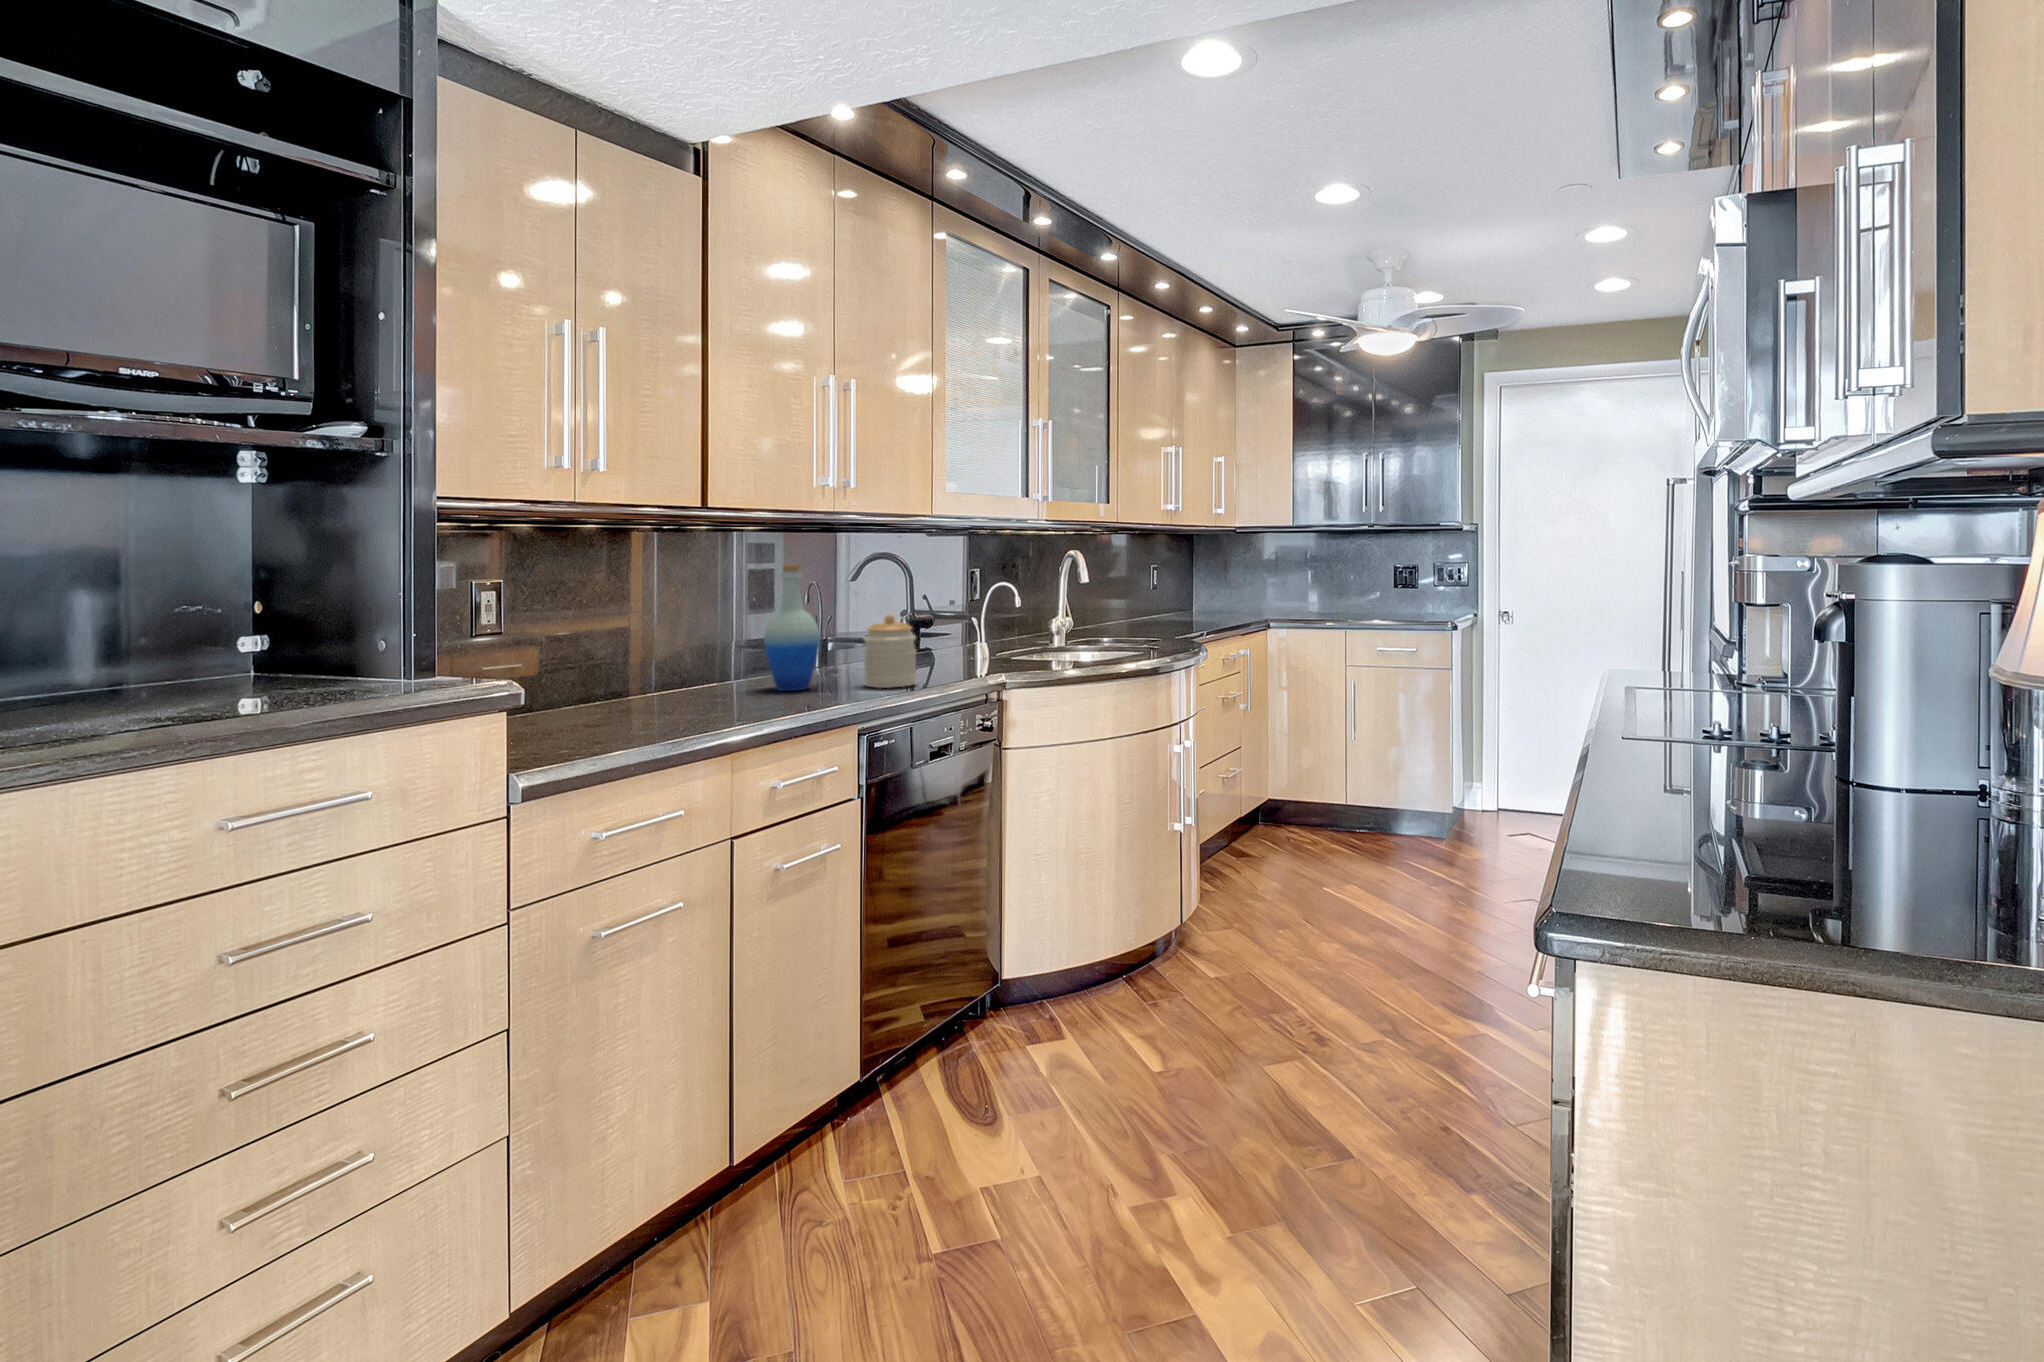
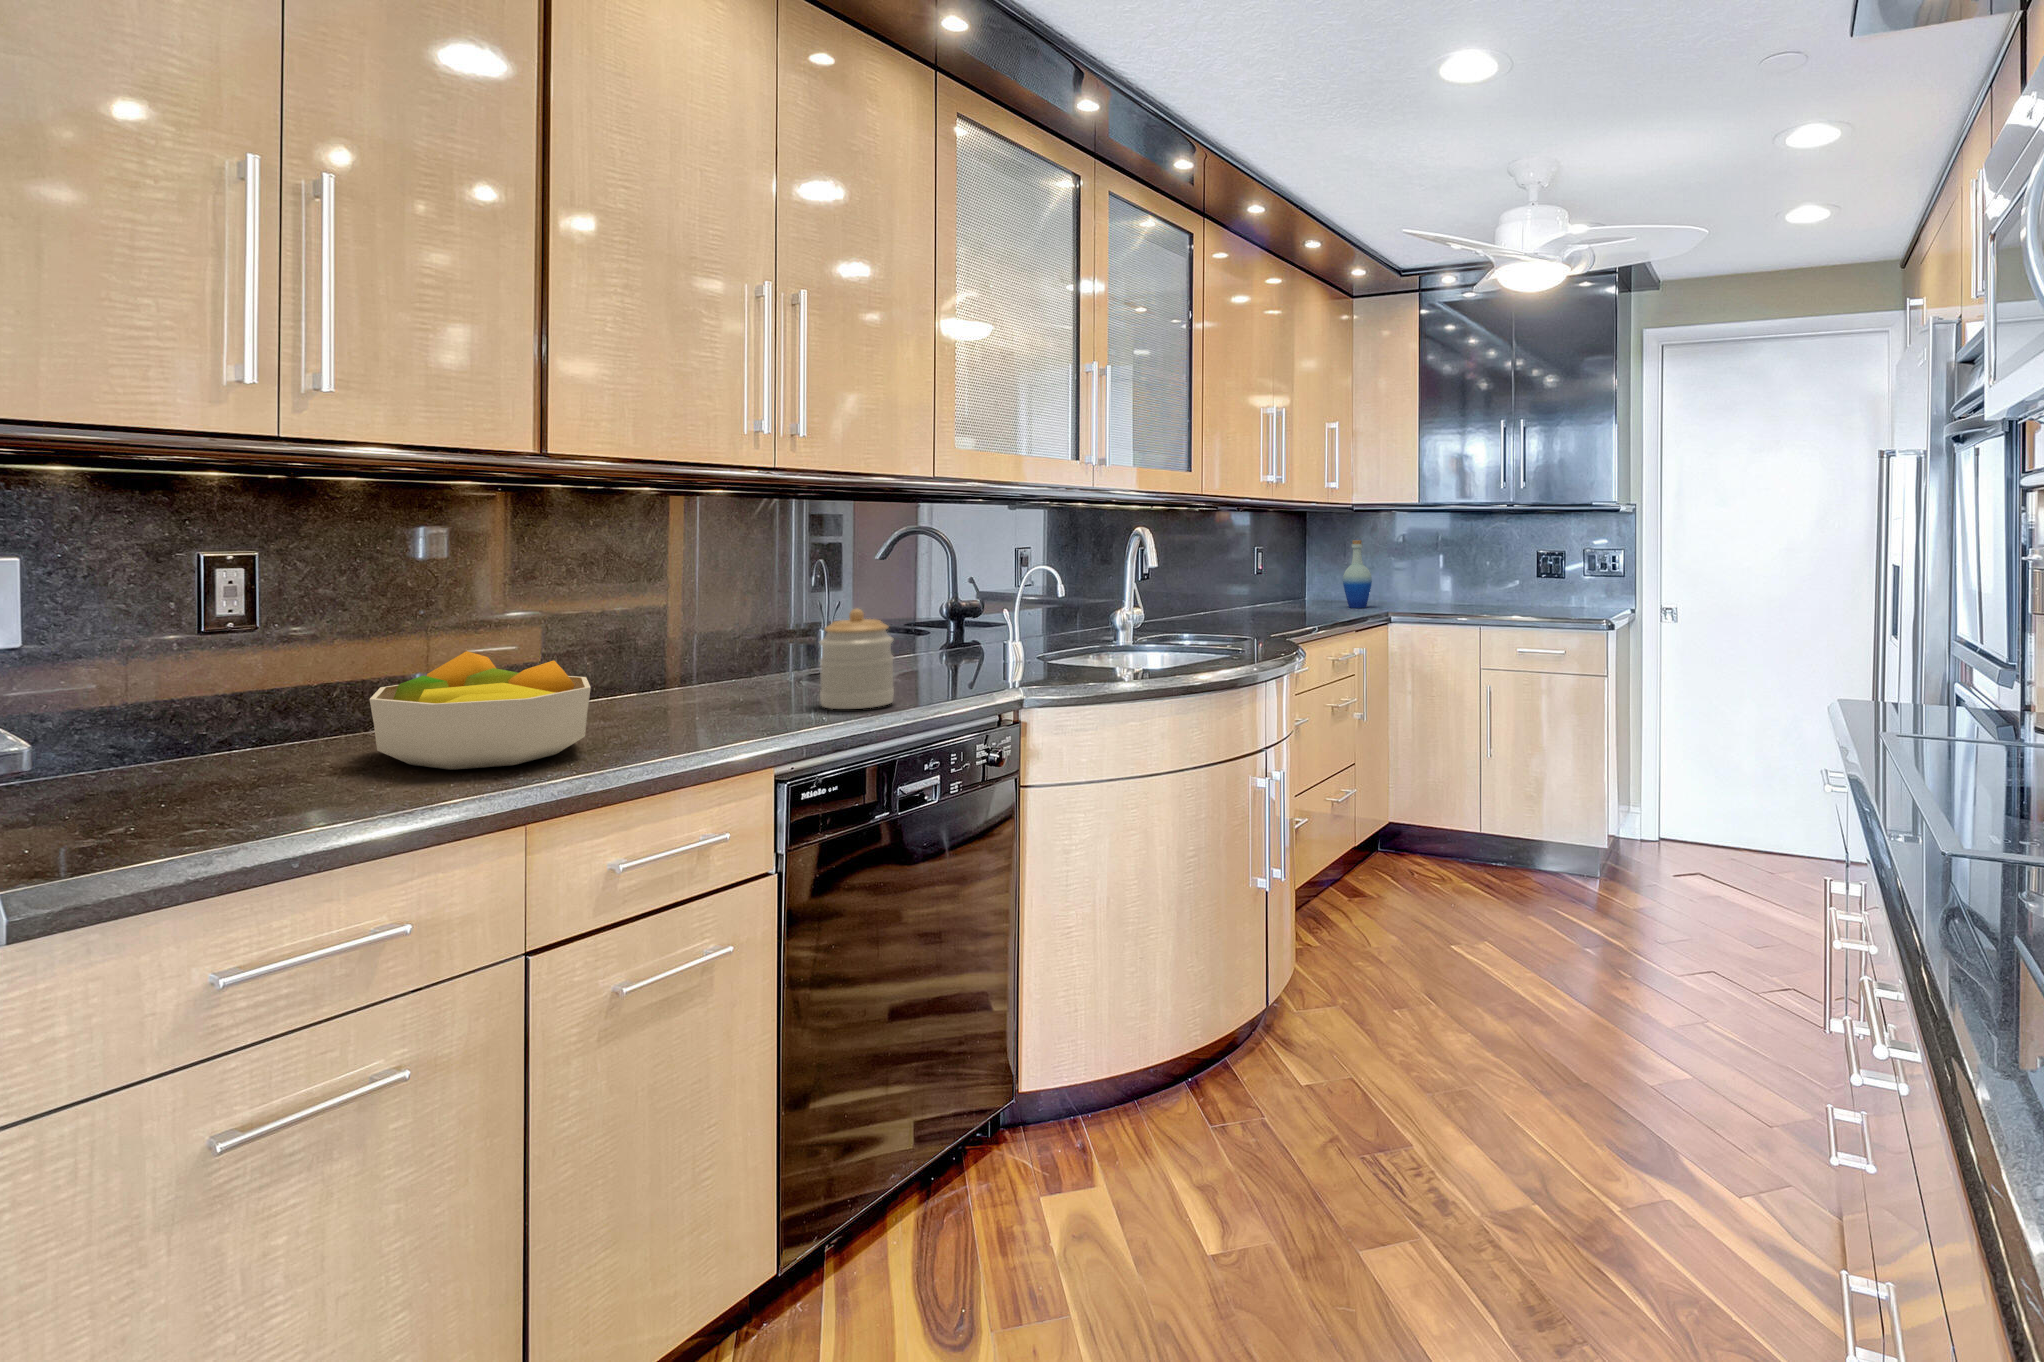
bottle: present [764,564,820,691] -> present [1343,540,1372,608]
fruit bowl: none [599,644,747,722] -> present [370,651,591,770]

